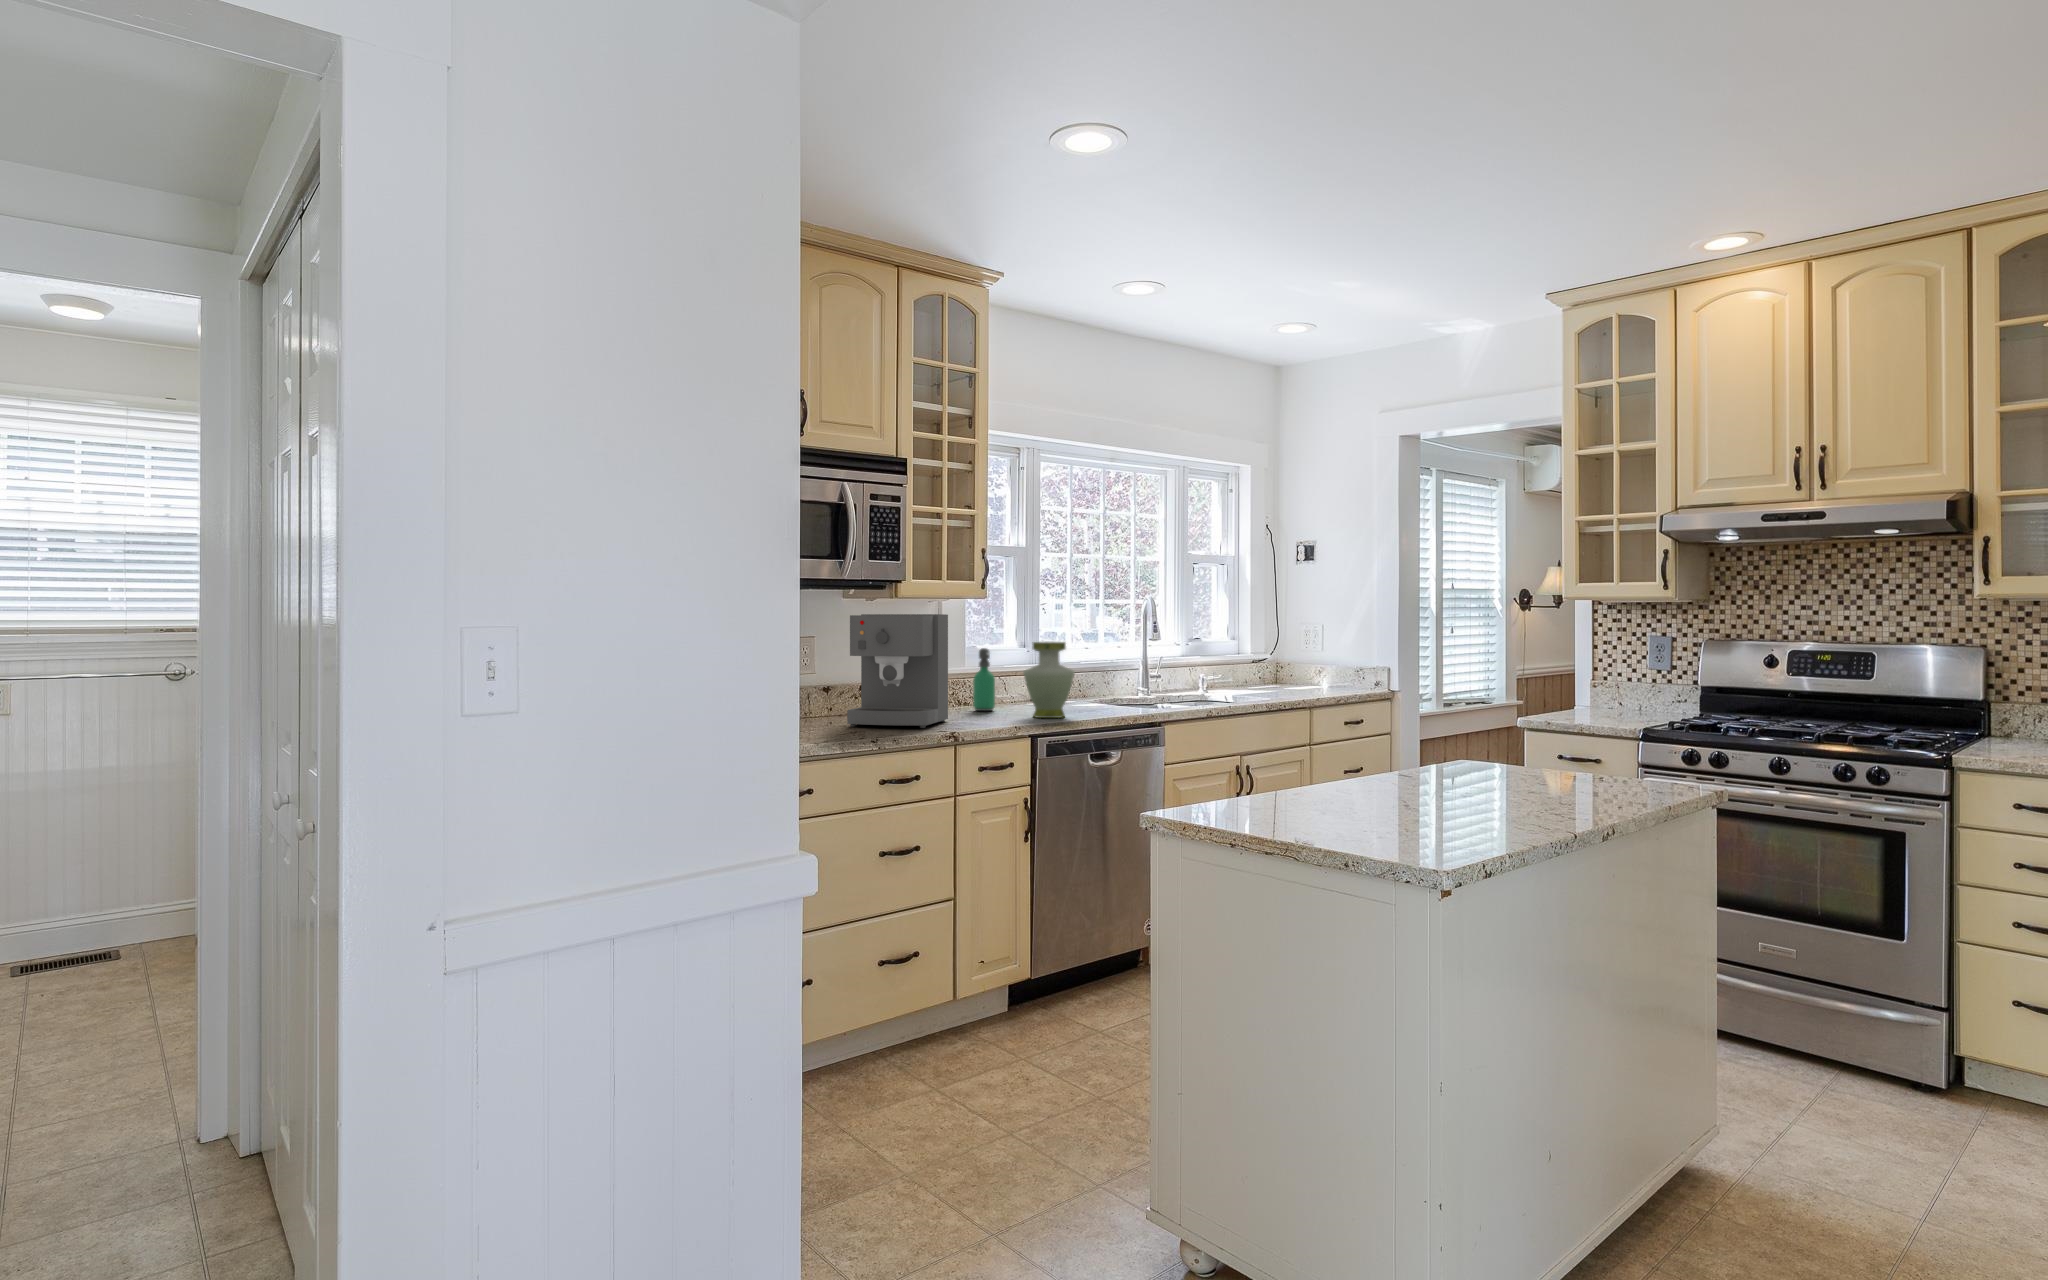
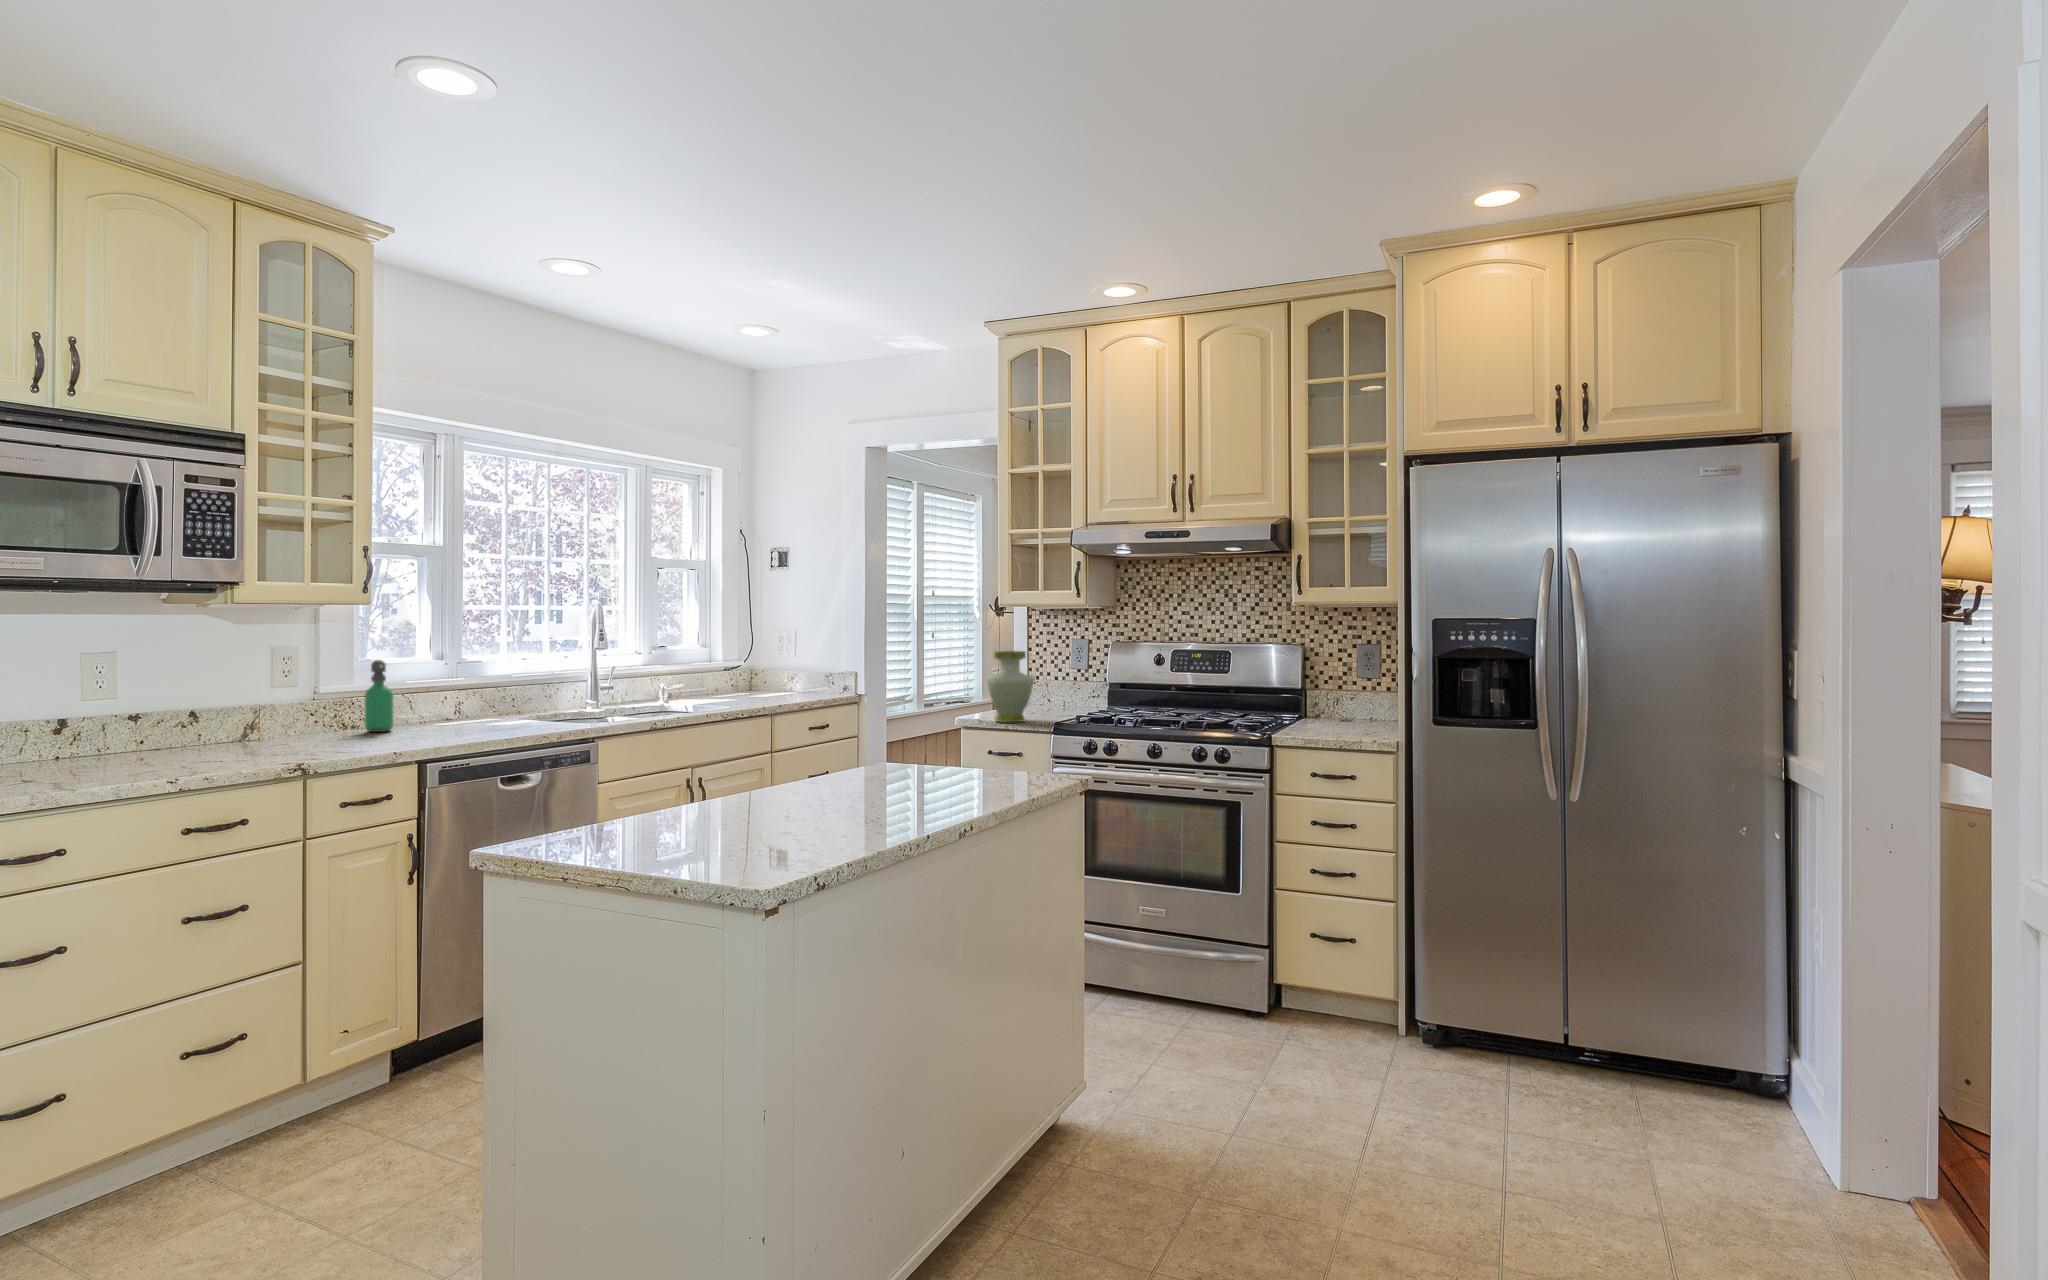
coffee maker: present [847,614,948,728] -> none [162,622,316,759]
vase: present [1023,642,1075,718] -> present [986,651,1035,722]

